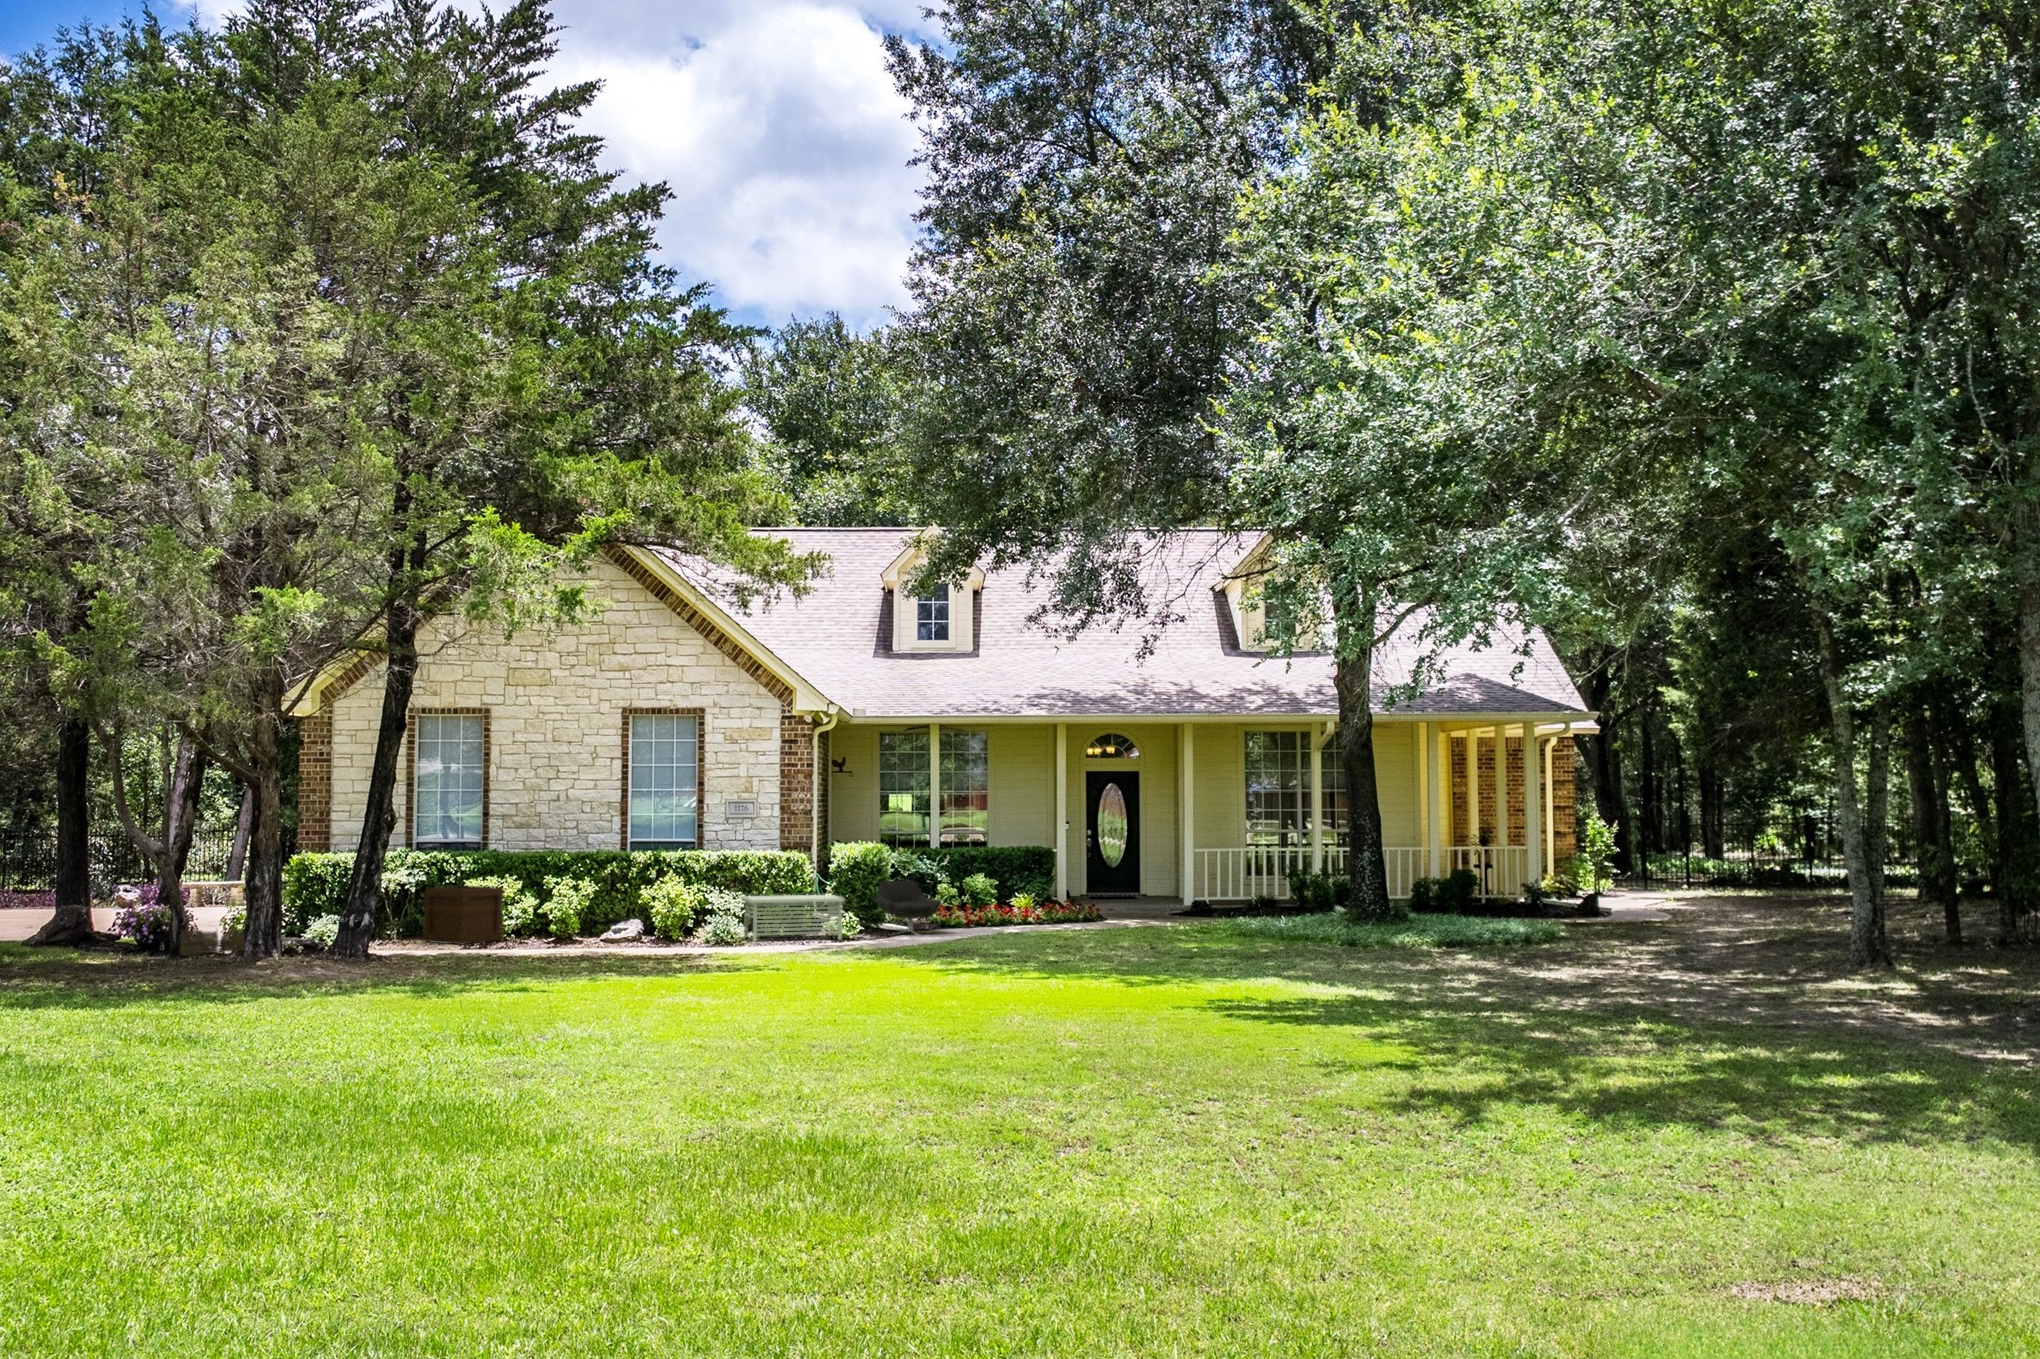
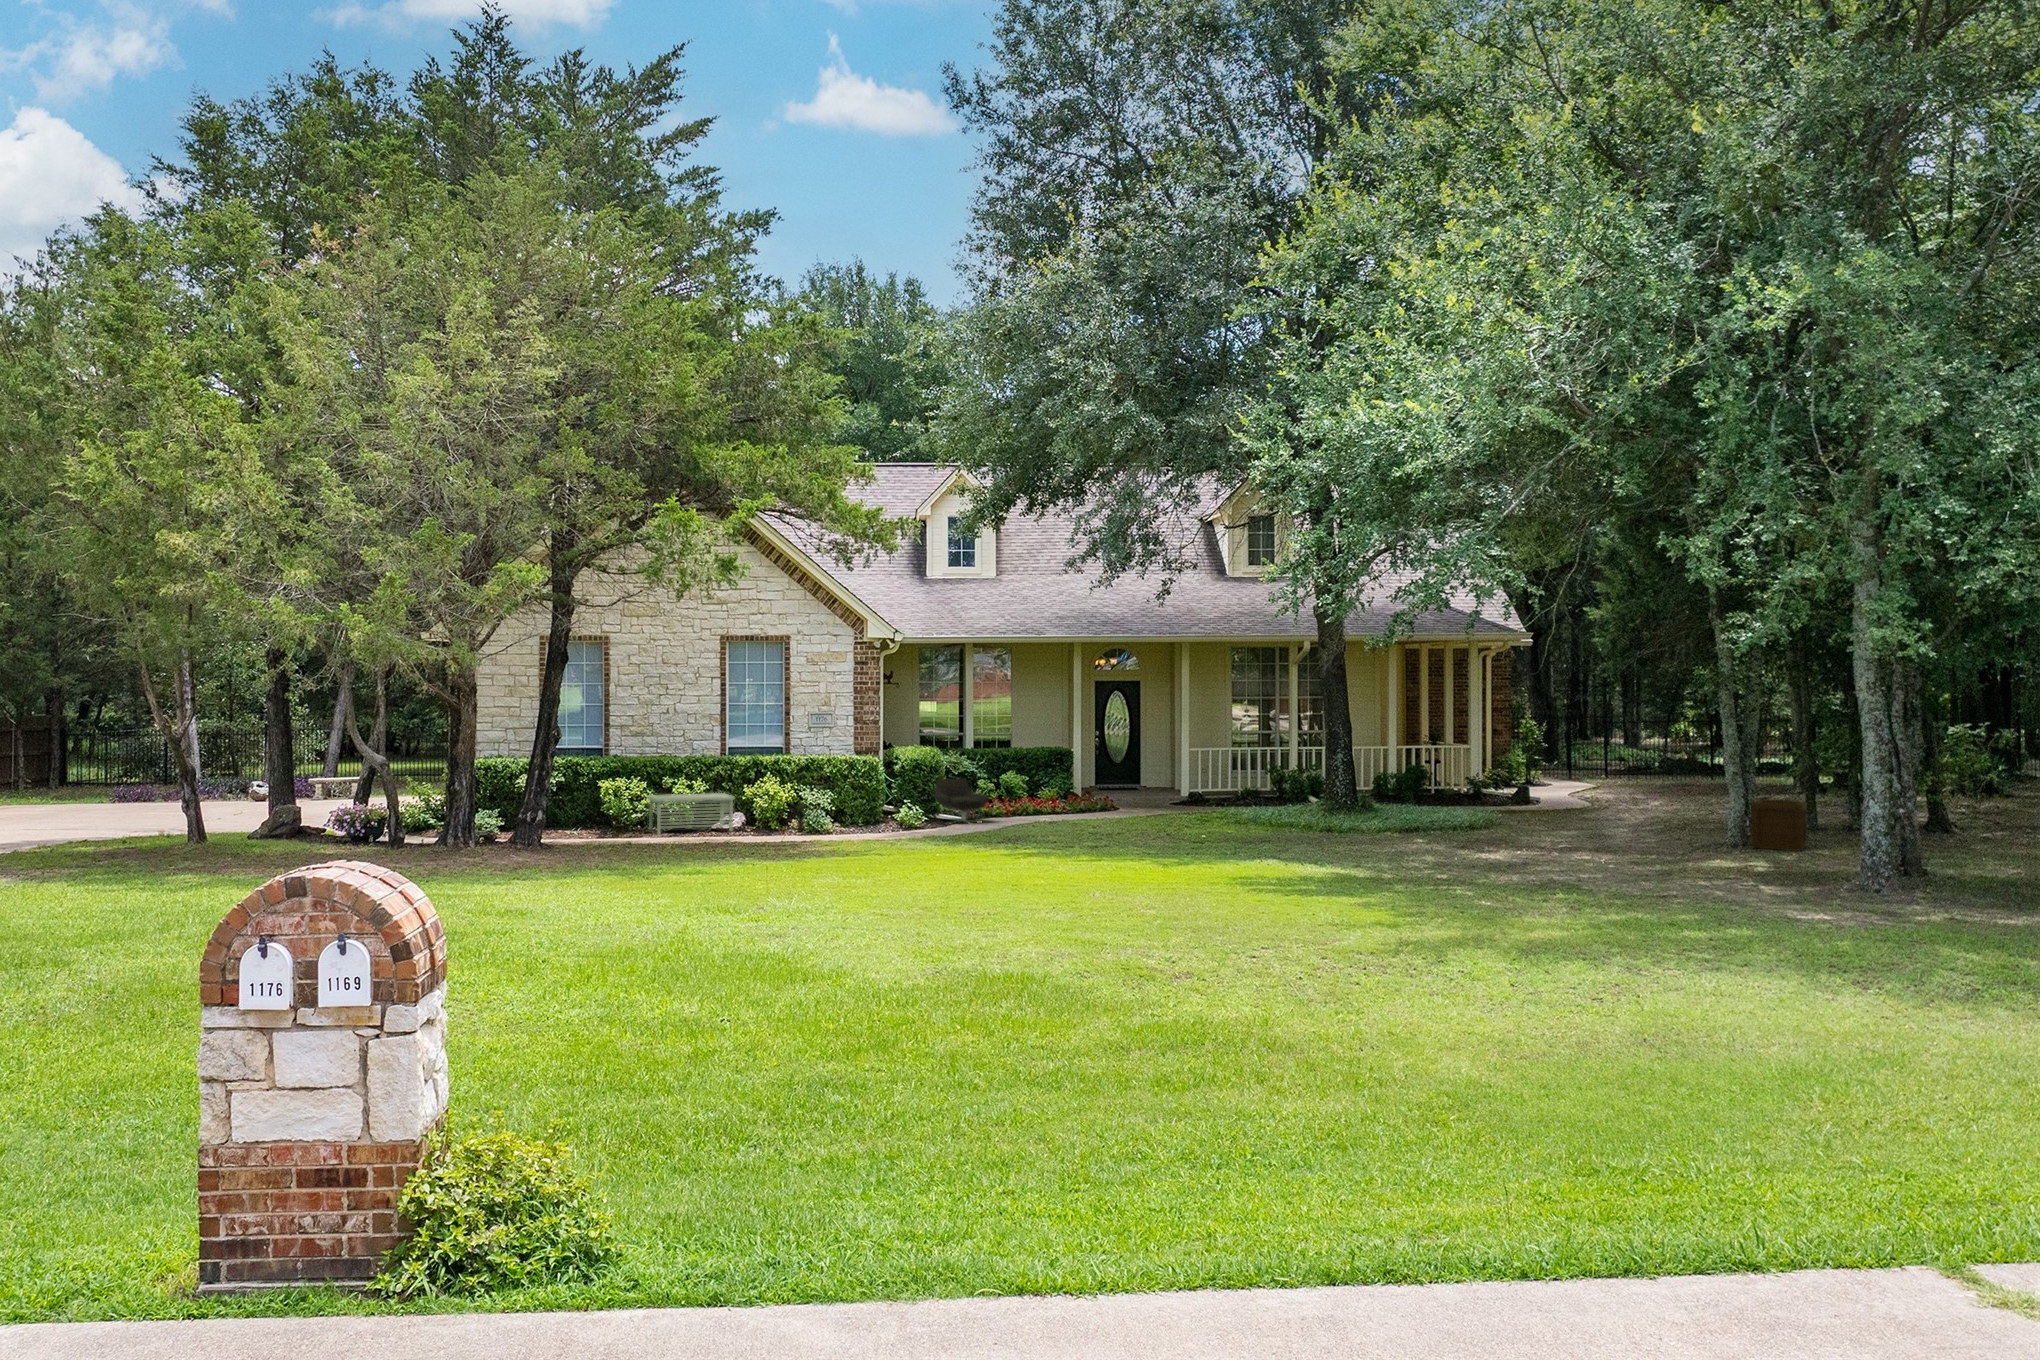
wooden crate: present [423,885,504,945] -> present [1751,799,1807,851]
storage bench: present [741,895,844,942] -> present [646,793,734,834]
potted plant: none [683,903,722,940] -> present [790,801,812,829]
woven basket: present [181,929,245,956] -> none [389,821,439,845]

